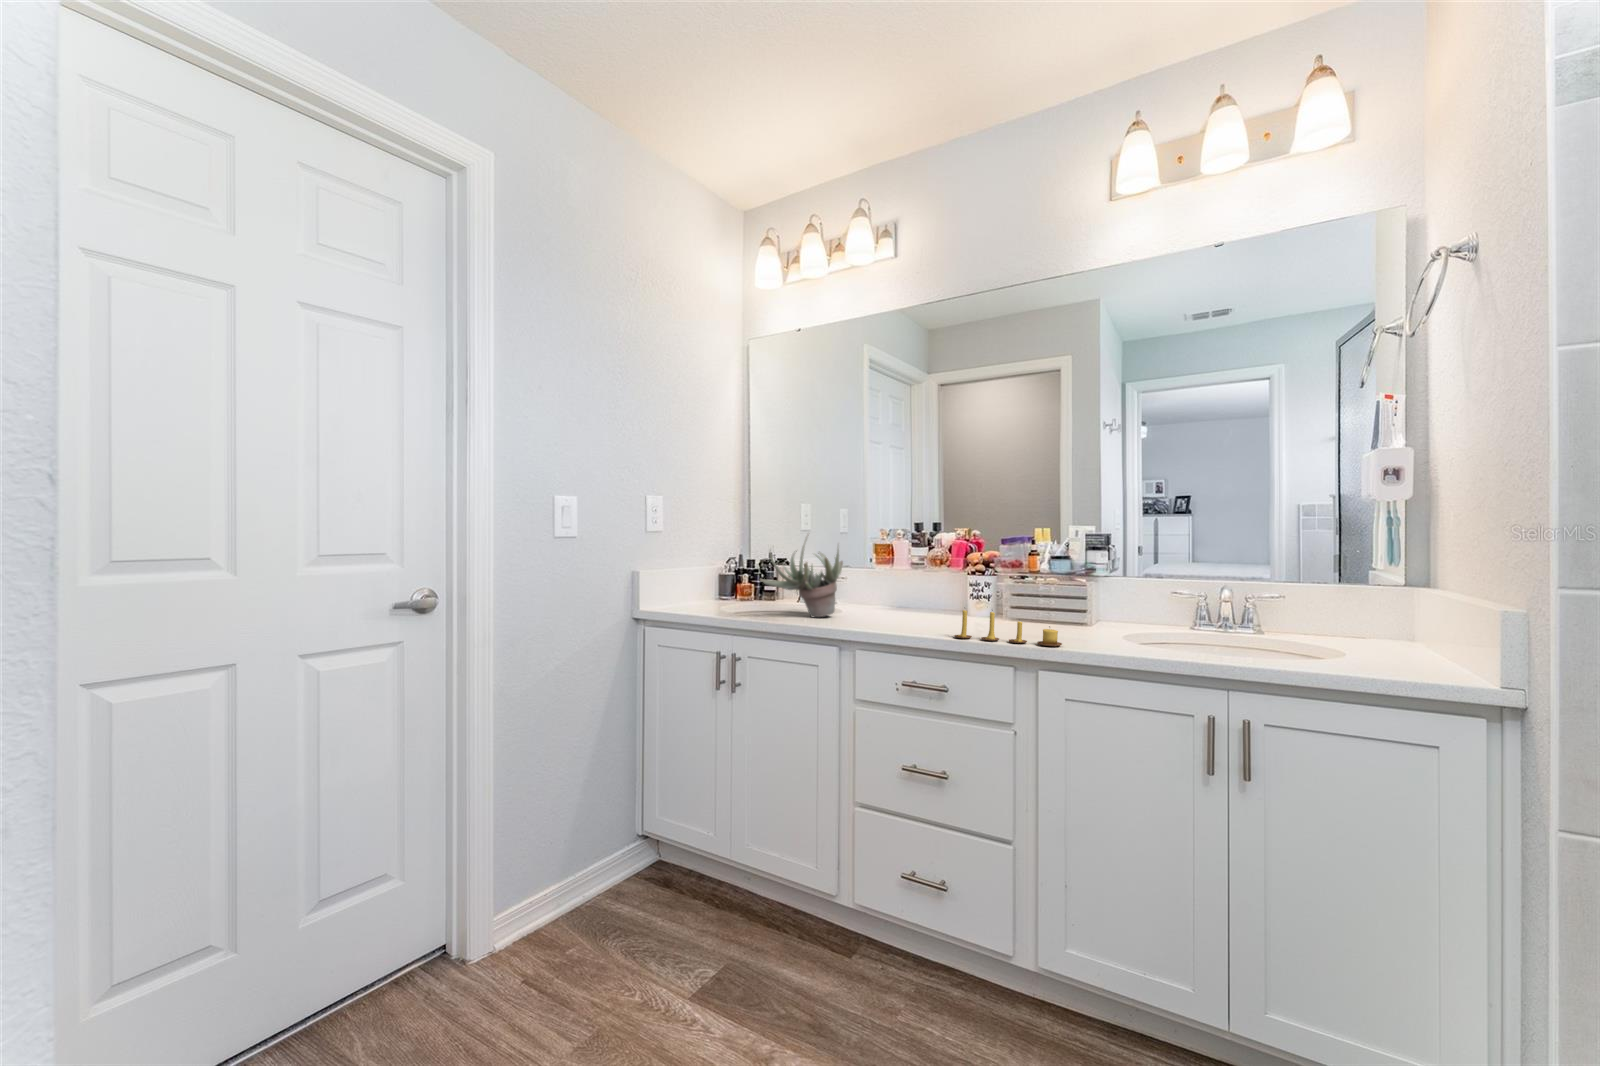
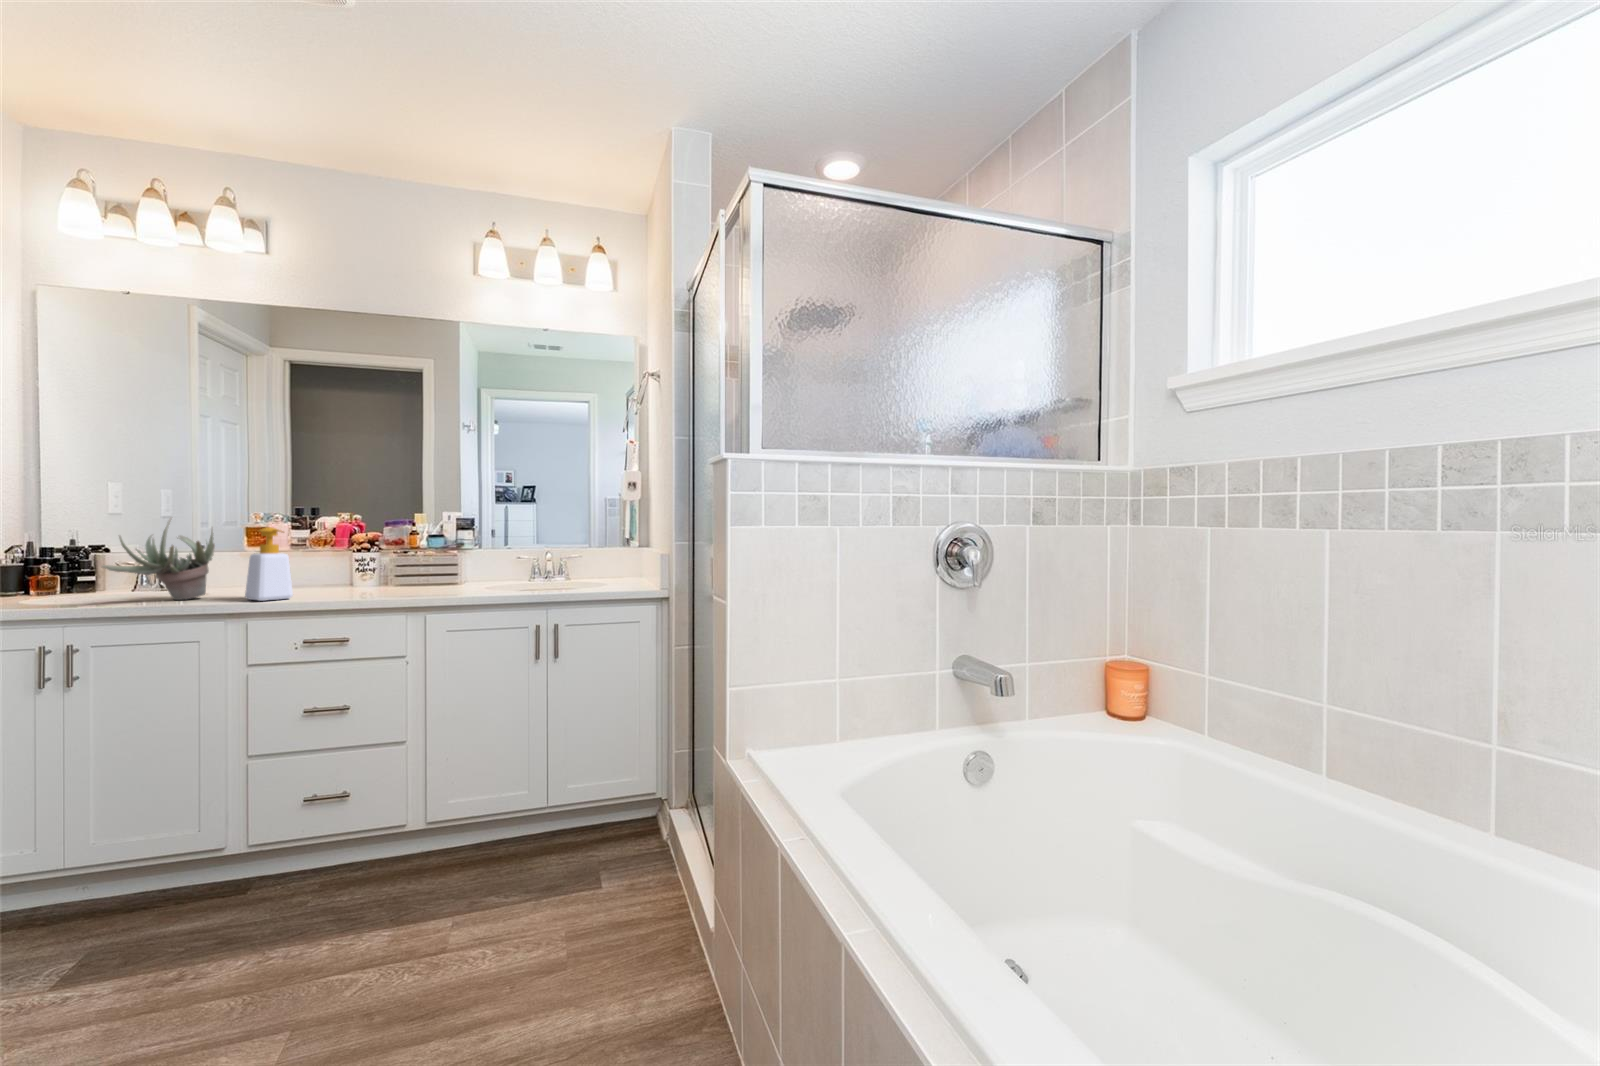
soap bottle: none [861,544,902,627] -> present [245,527,293,601]
candle: present [954,610,1062,646] -> none [350,575,443,600]

